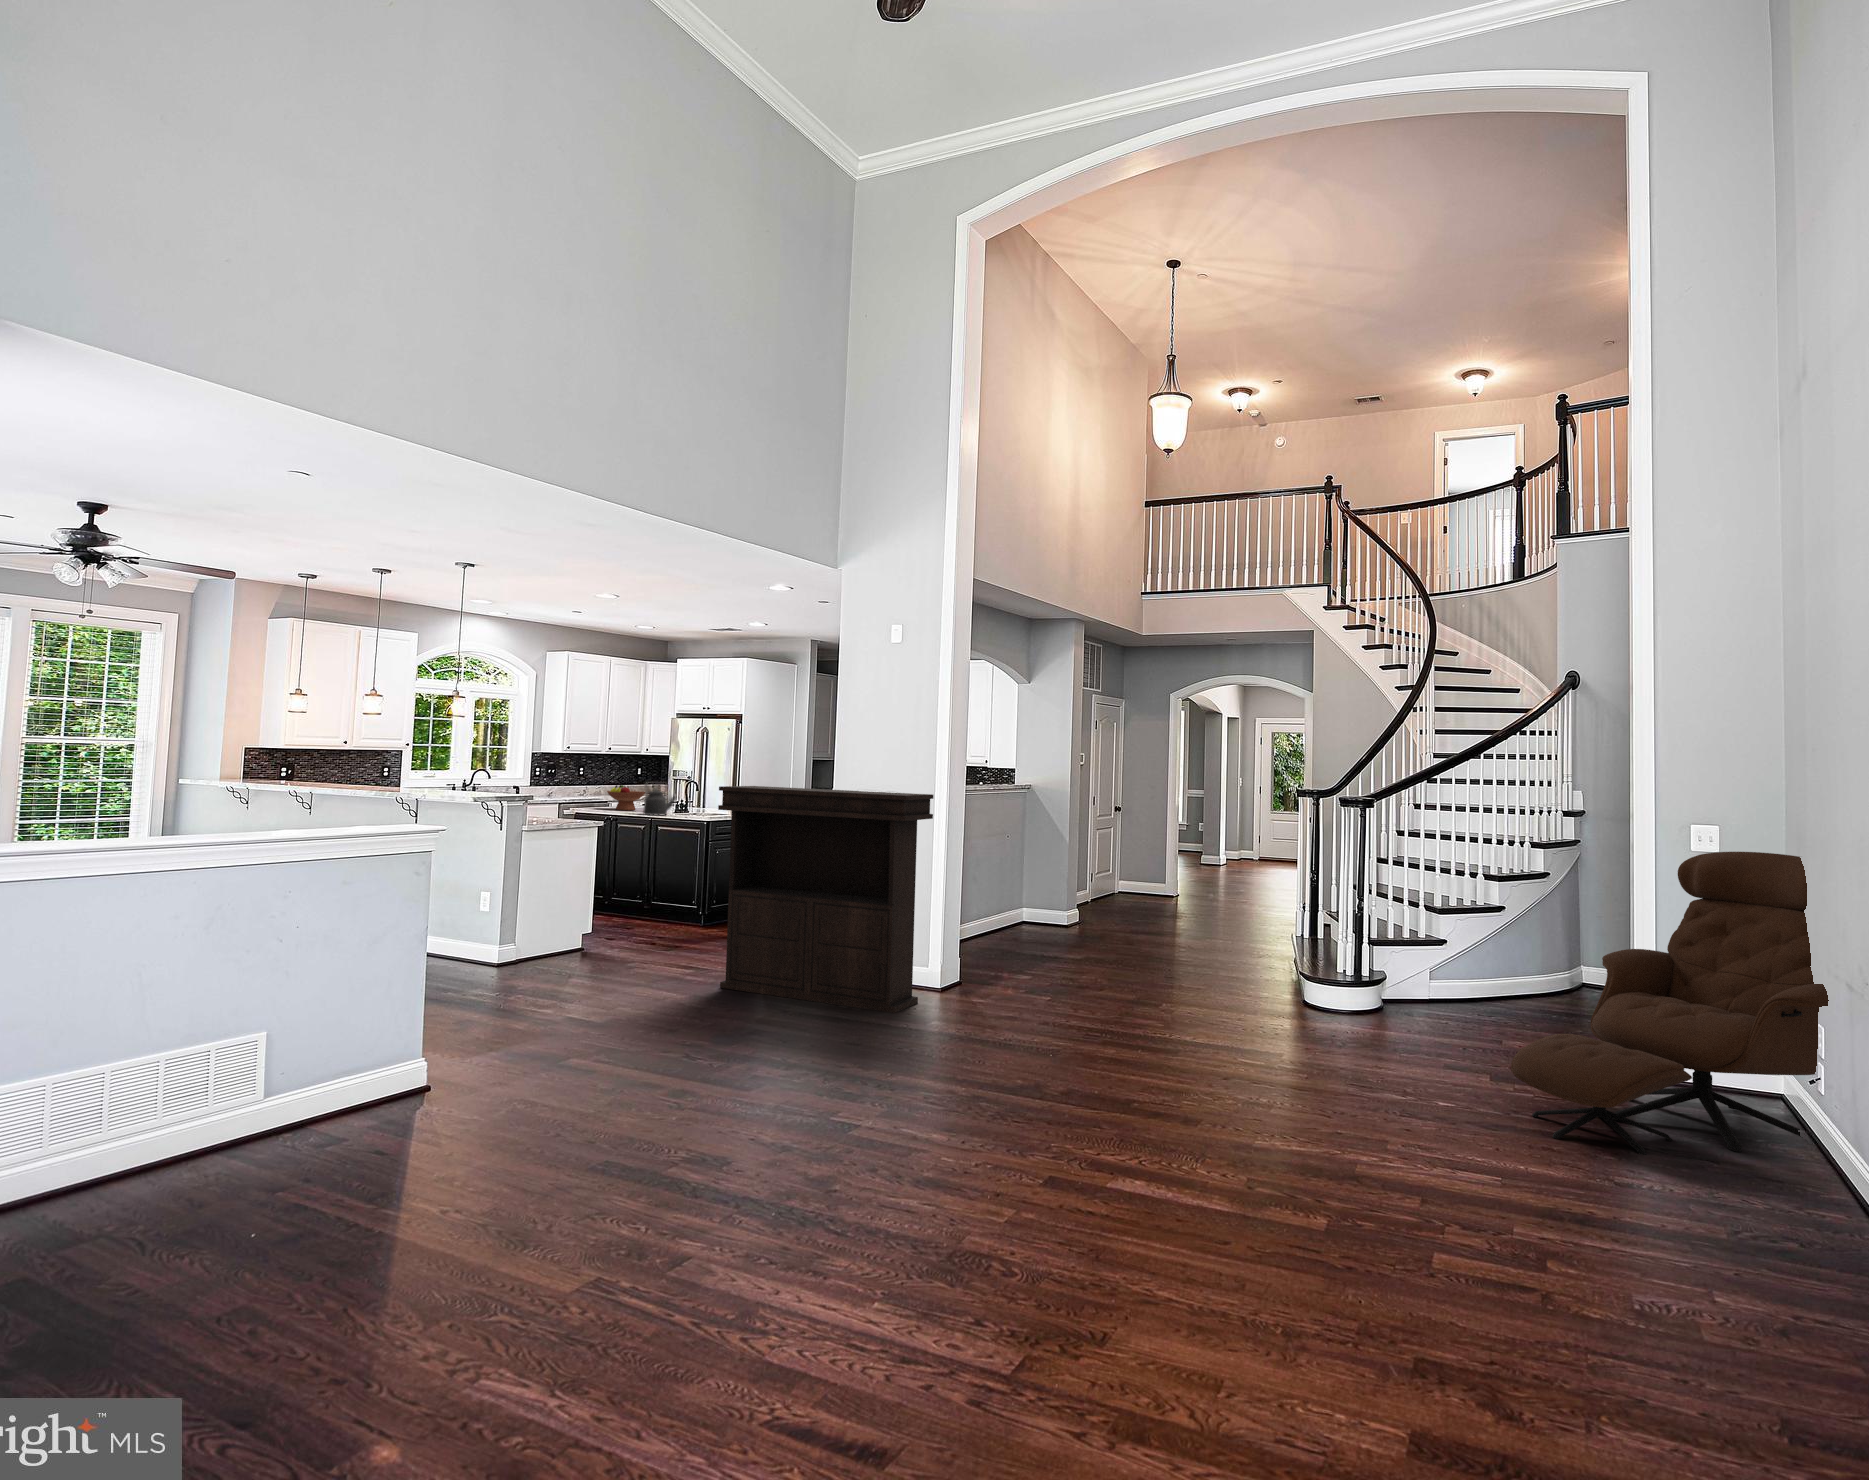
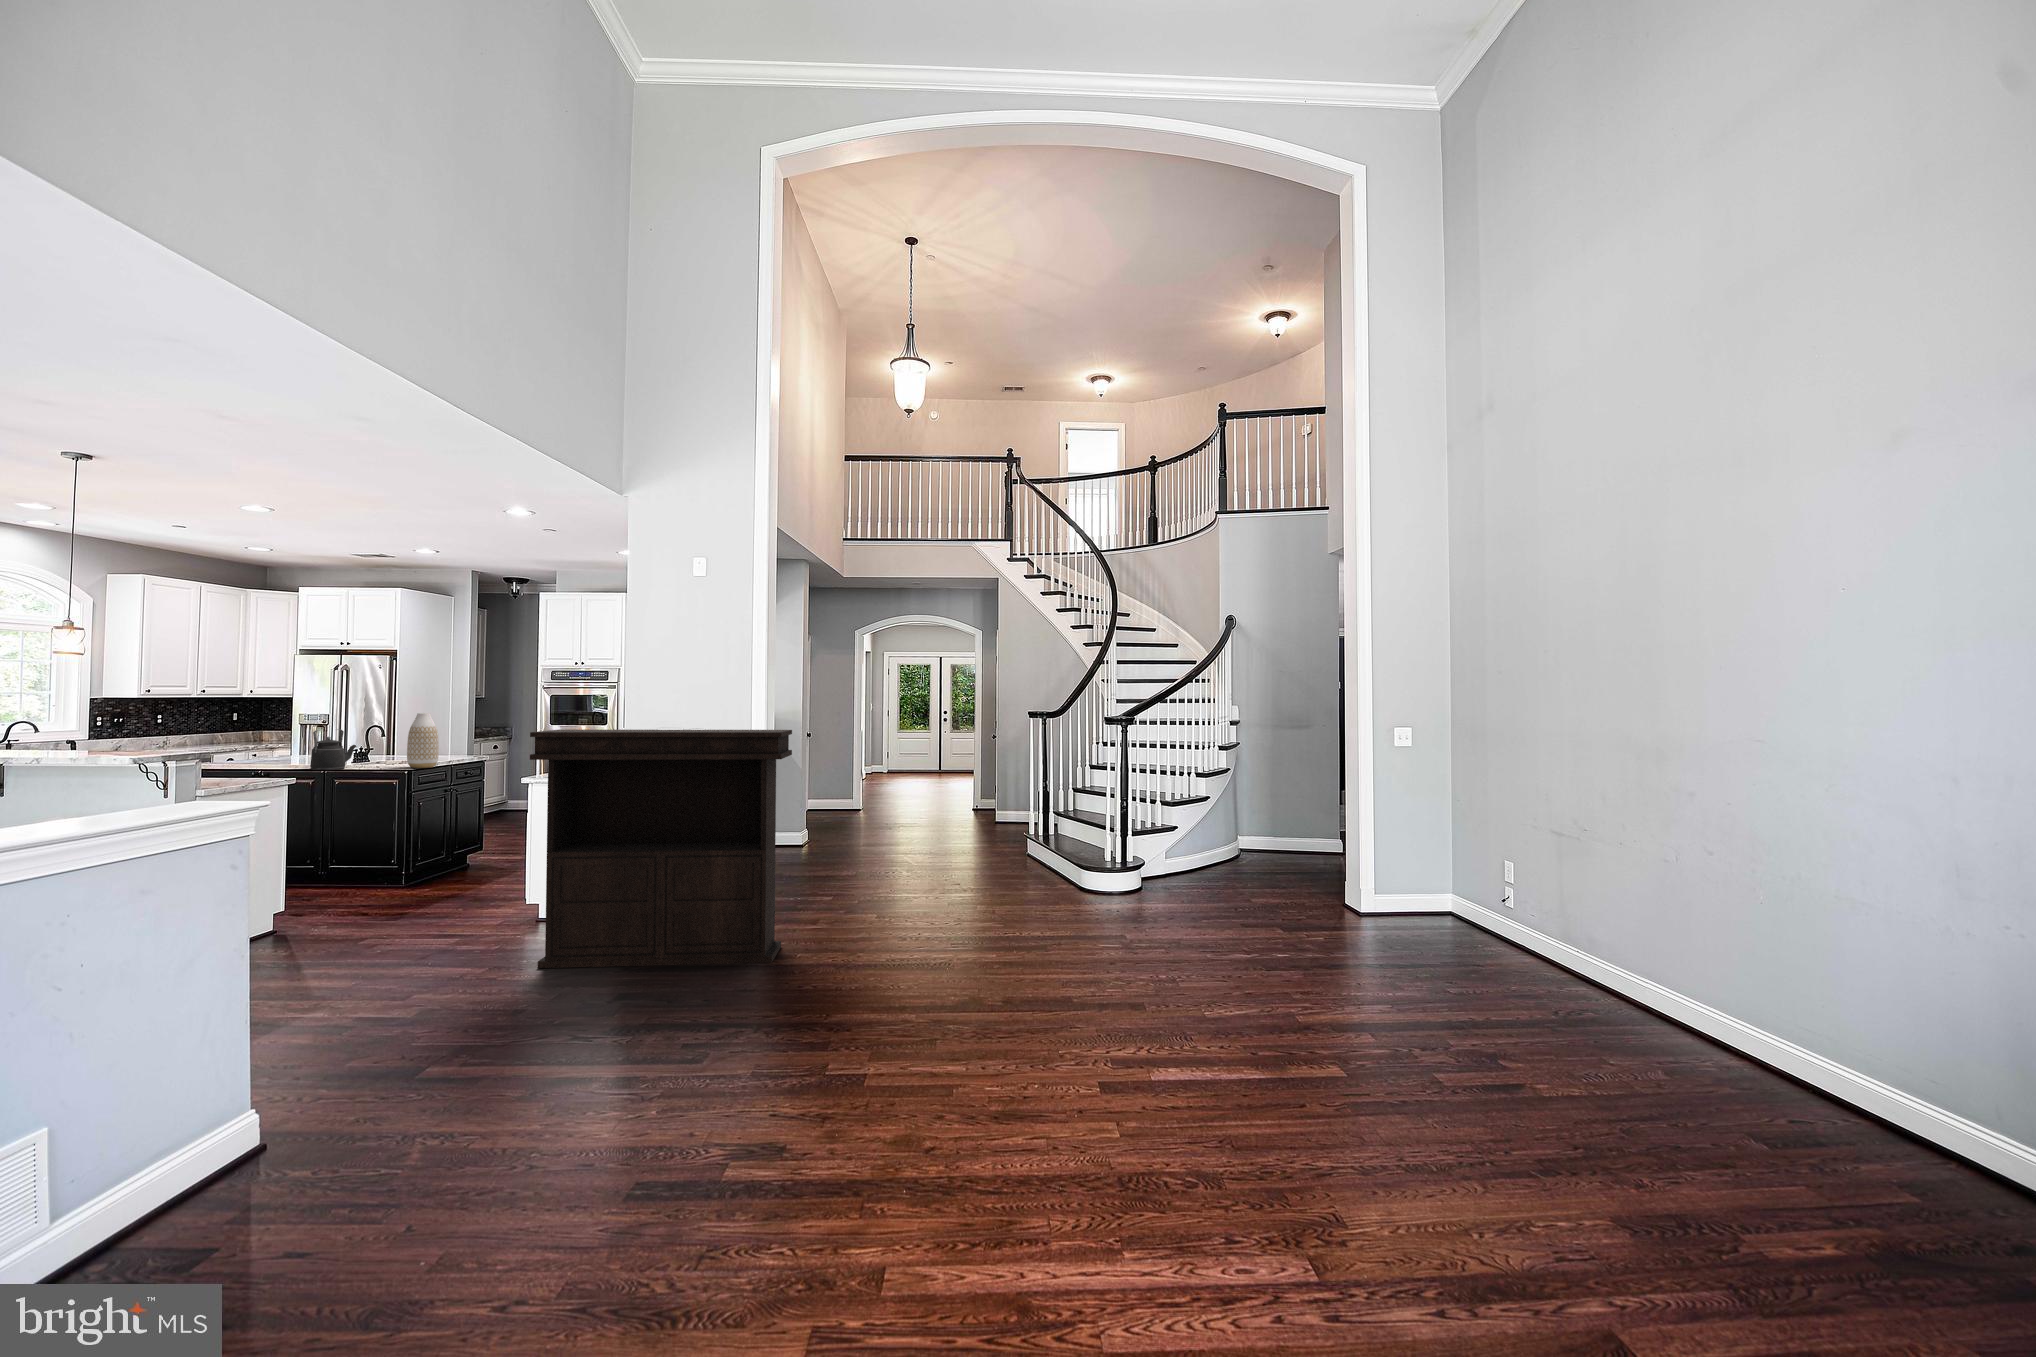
vase: none [710,771,734,819] -> present [407,713,439,768]
fruit bowl: present [607,785,646,810] -> none [243,735,303,766]
lounge chair: present [1511,852,1829,1155] -> none [1341,744,1530,975]

